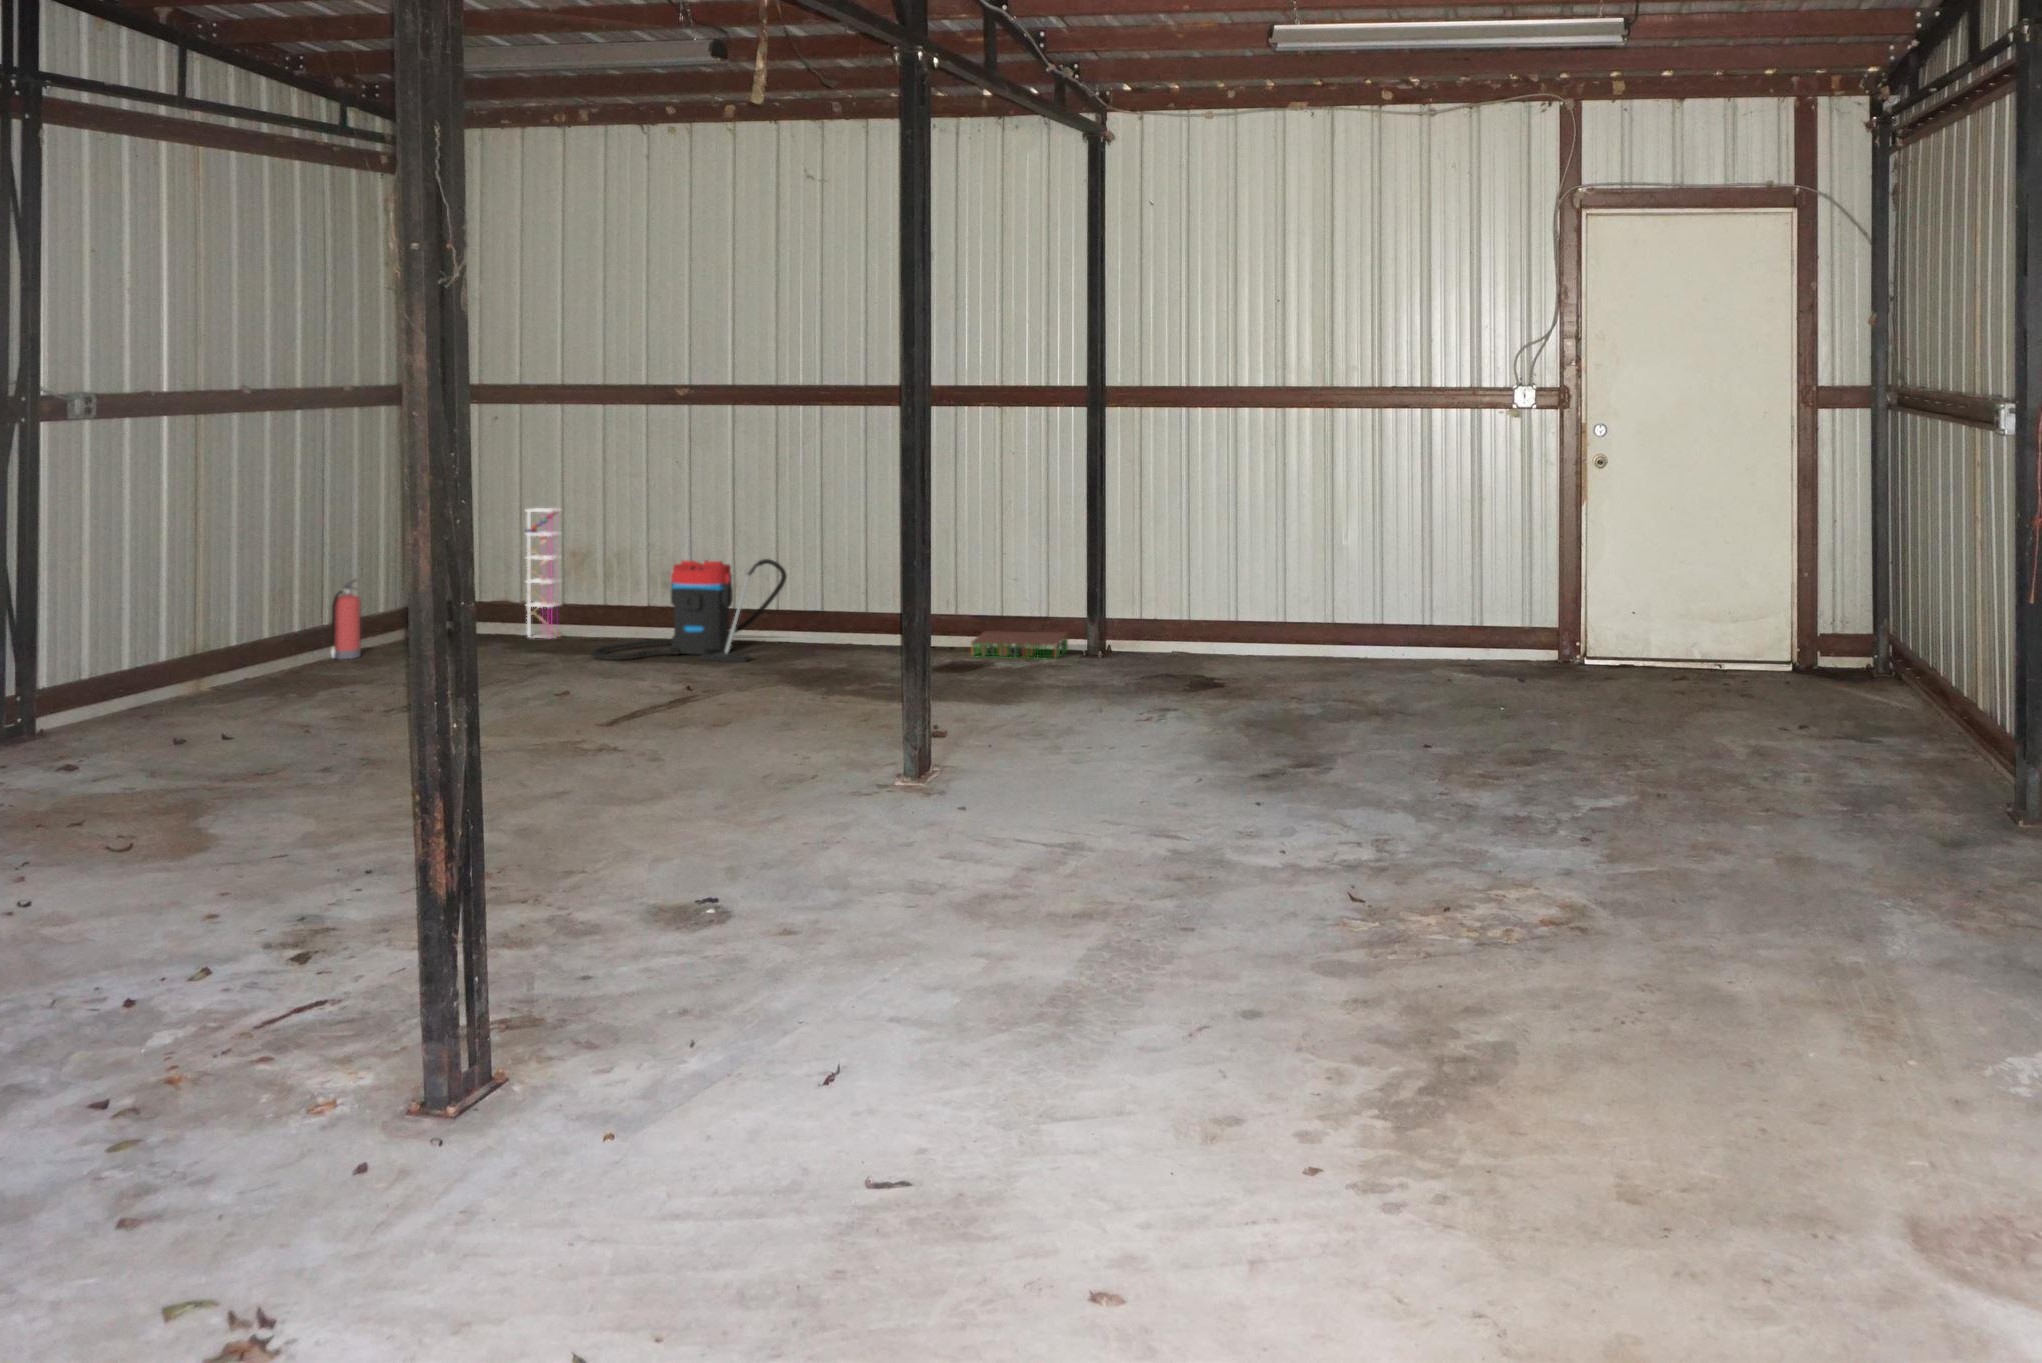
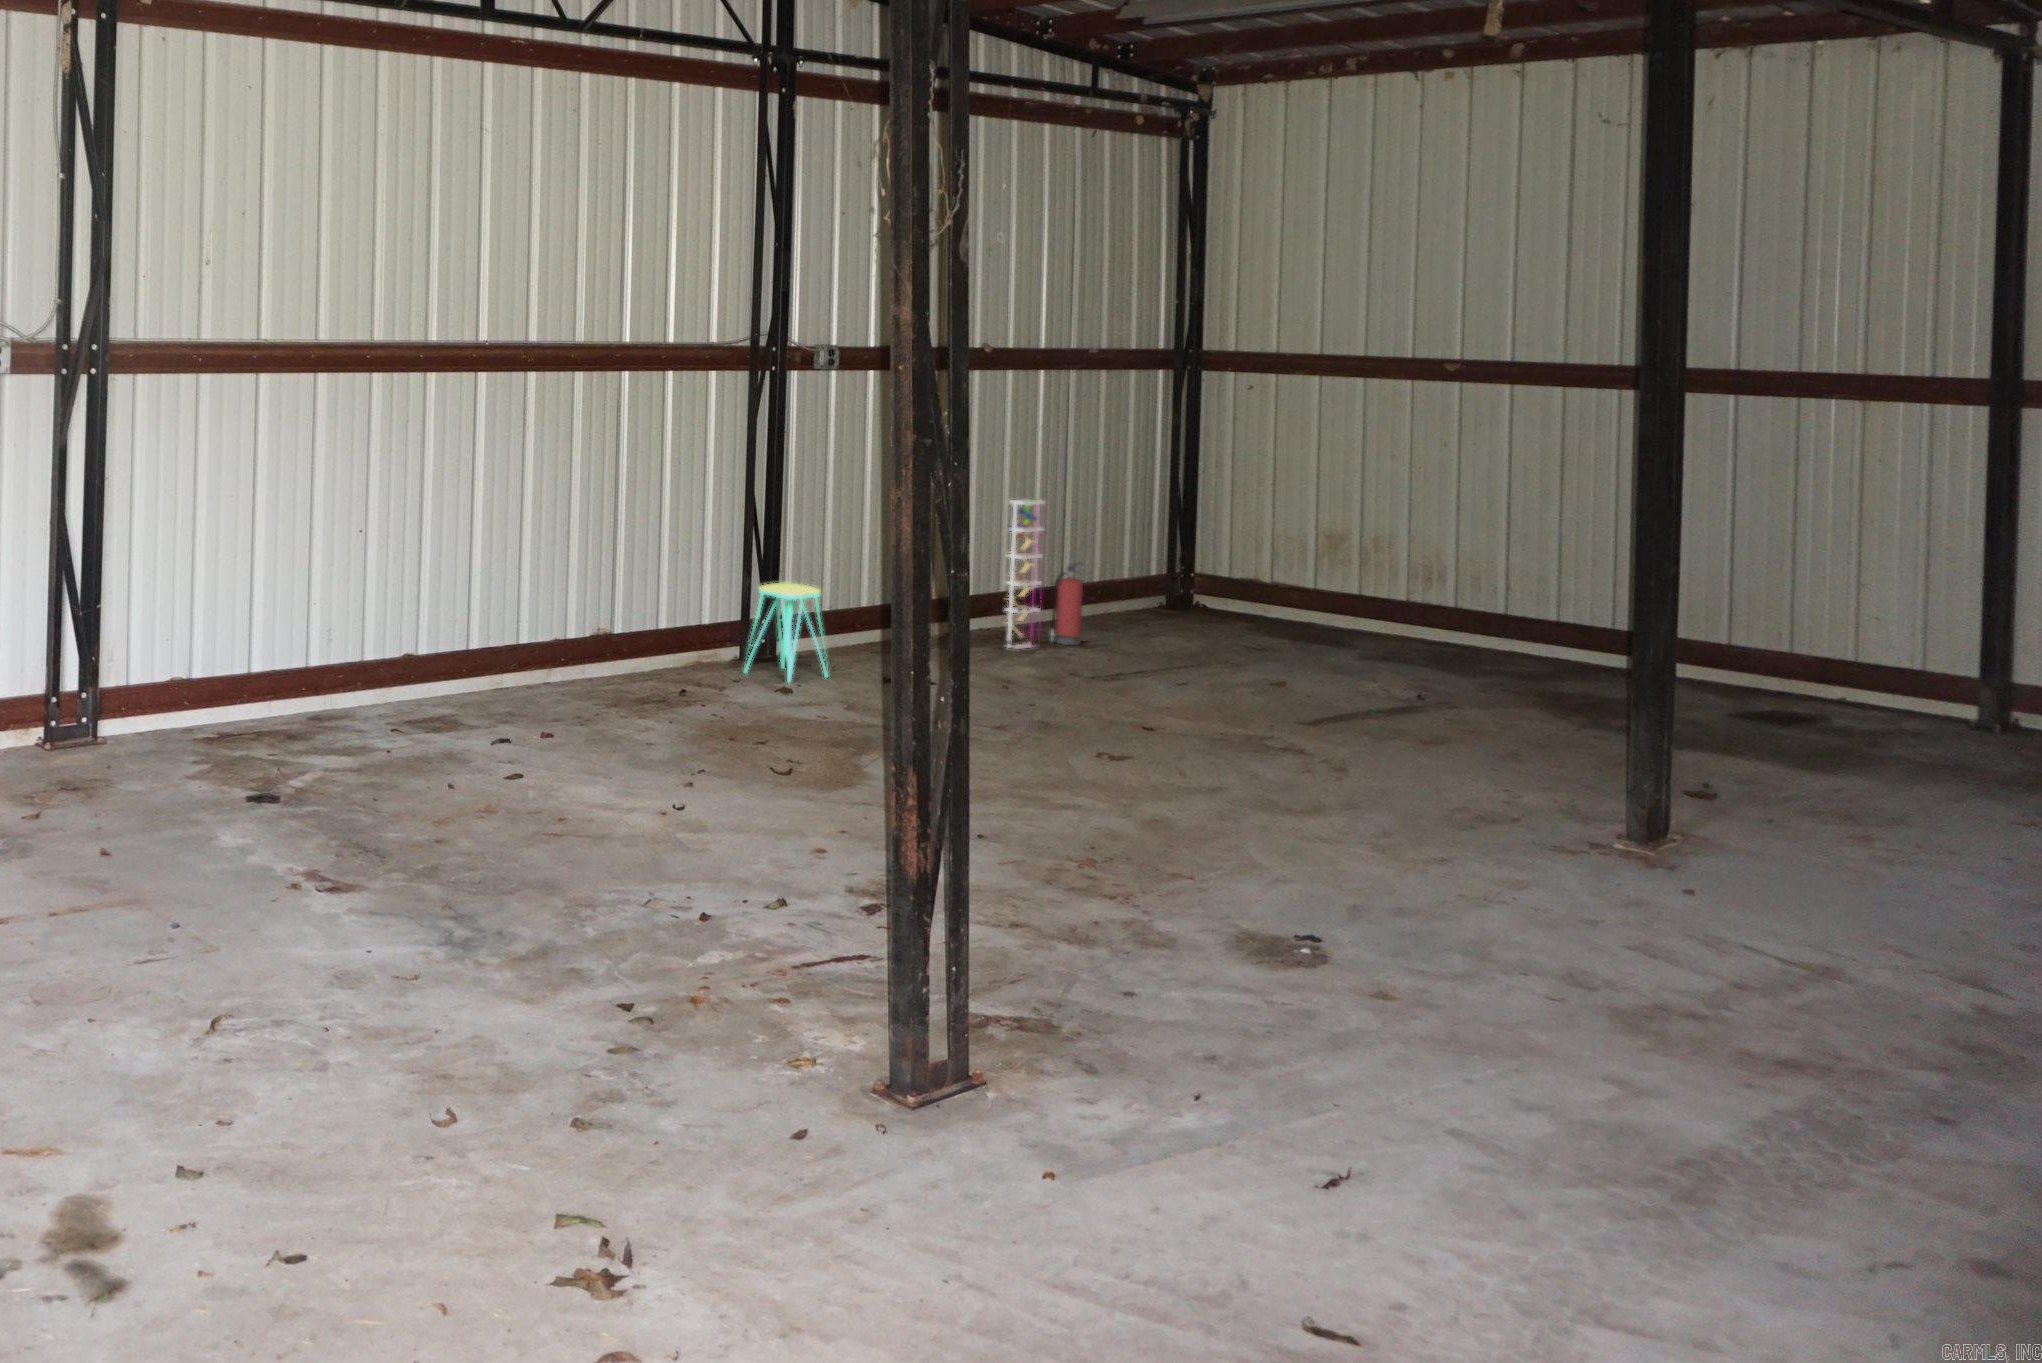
shelving unit: present [525,508,562,638] -> present [1005,499,1046,649]
vacuum cleaner: present [592,559,787,662] -> none [1320,589,1578,724]
storage bin: present [971,631,1068,658] -> none [1836,742,2006,800]
stool: none [11,640,116,747] -> present [744,582,828,682]

